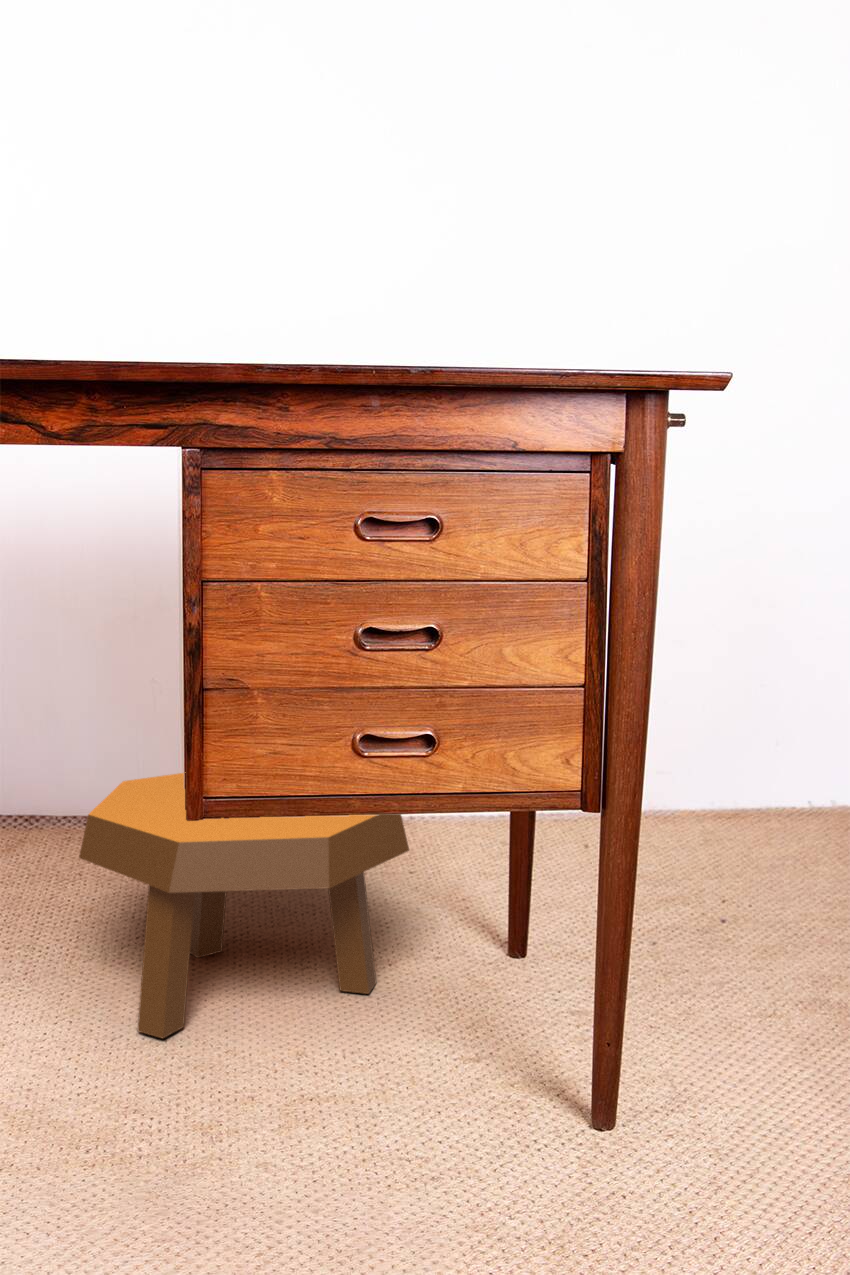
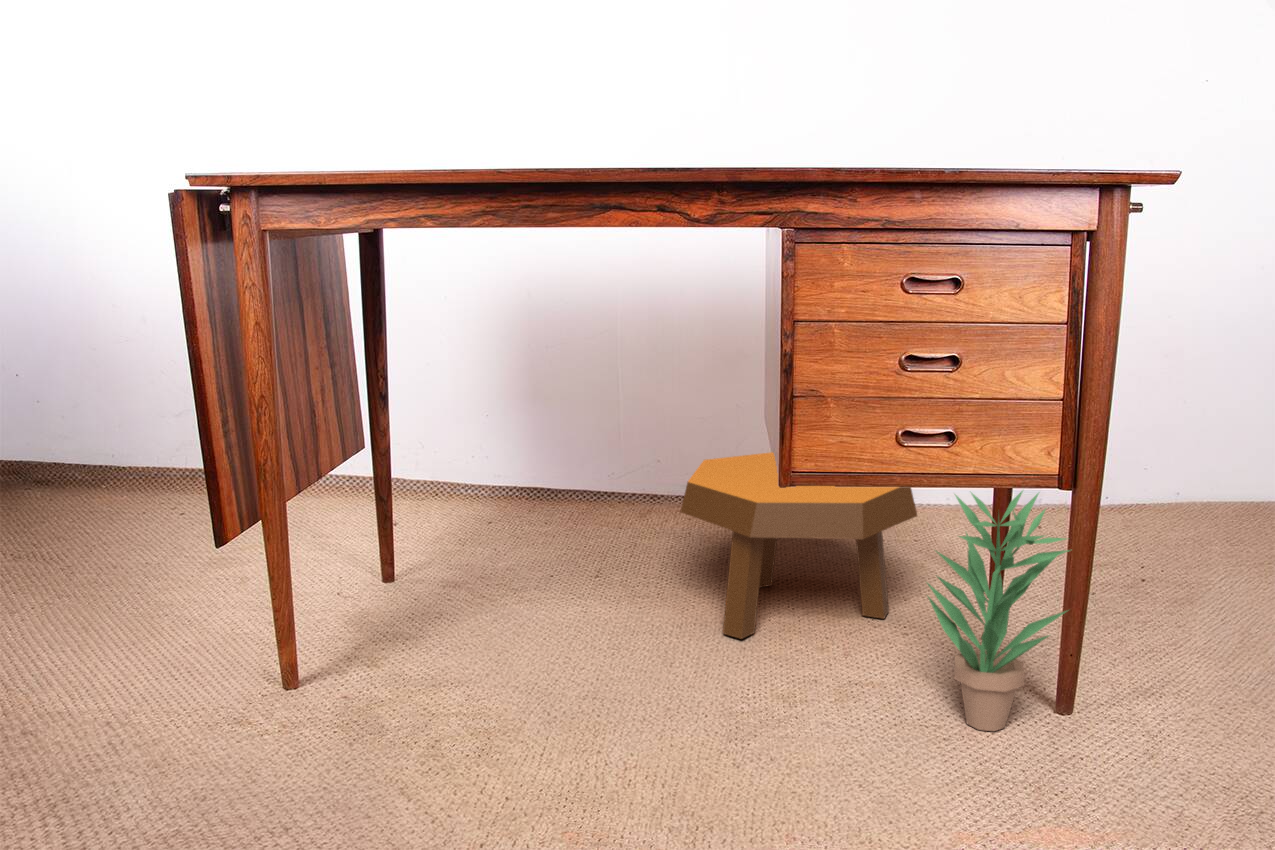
potted plant: none [405,815,601,1163] -> present [928,491,1069,731]

